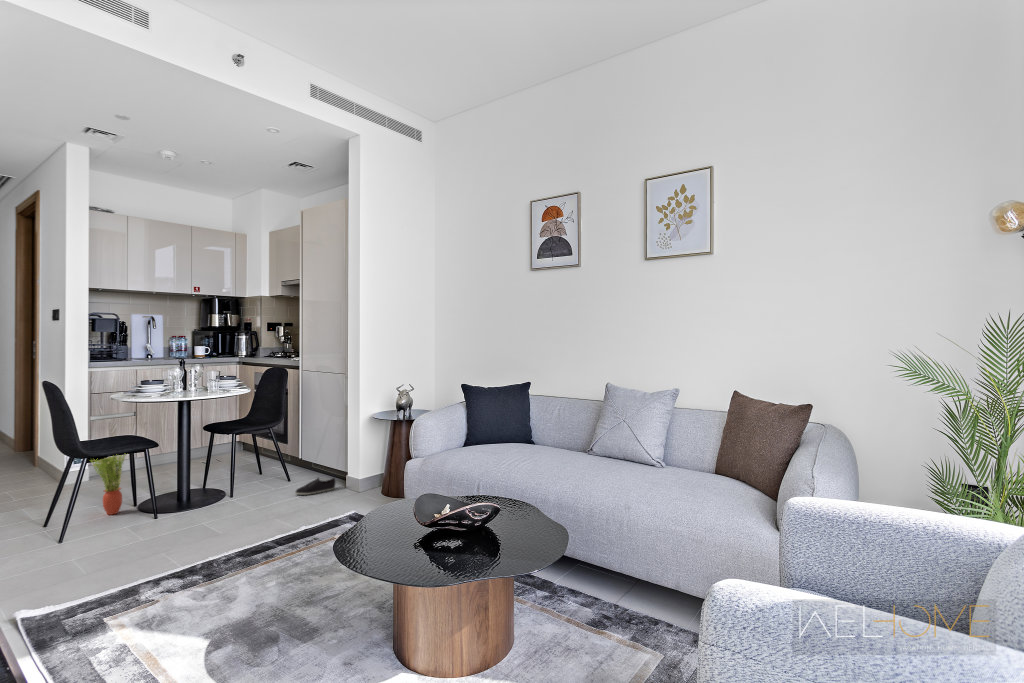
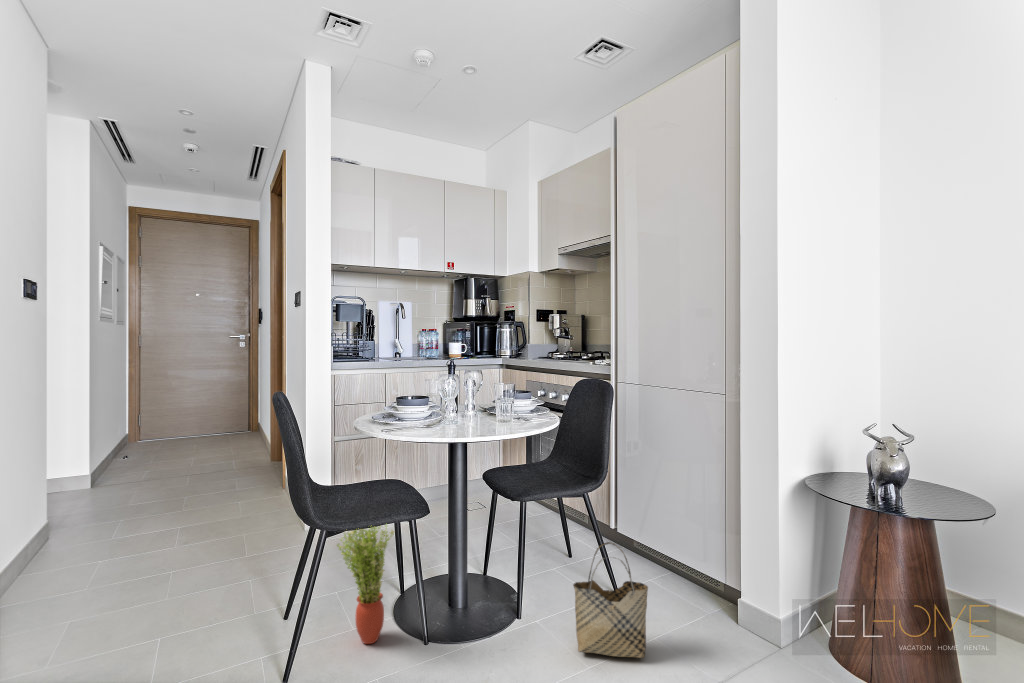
woven basket: none [238,448,280,502] -> present [573,542,648,658]
shoe: present [295,478,335,495] -> none [670,607,739,647]

